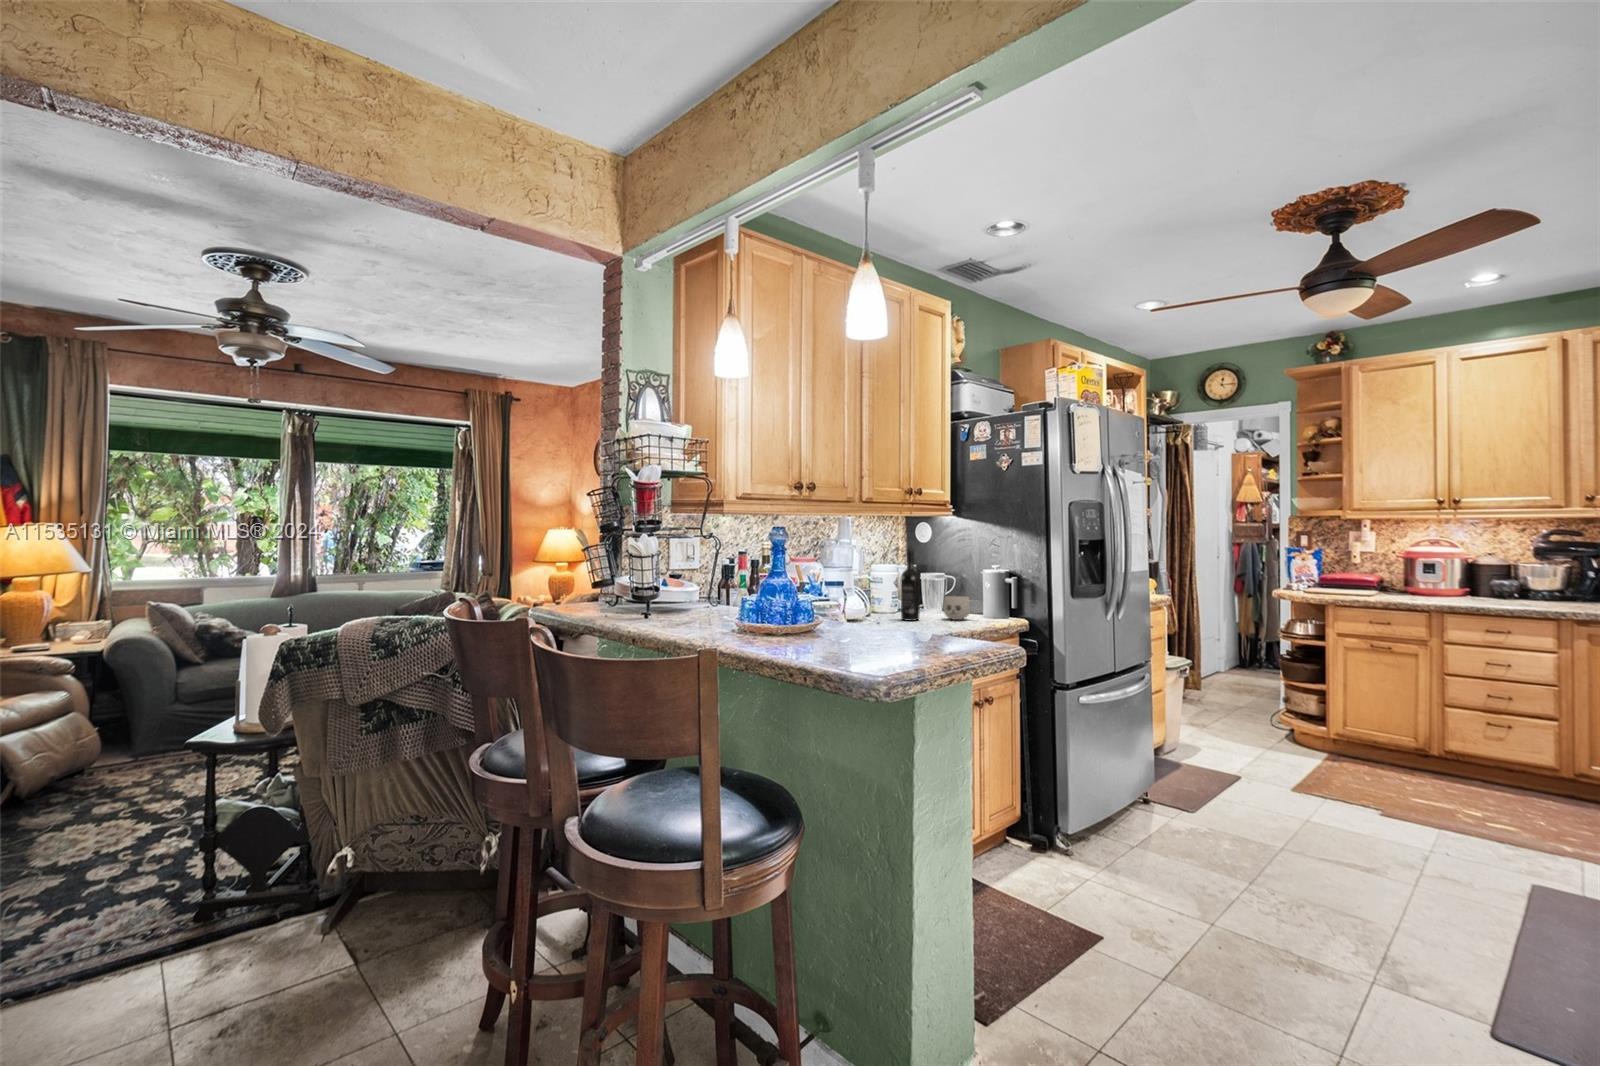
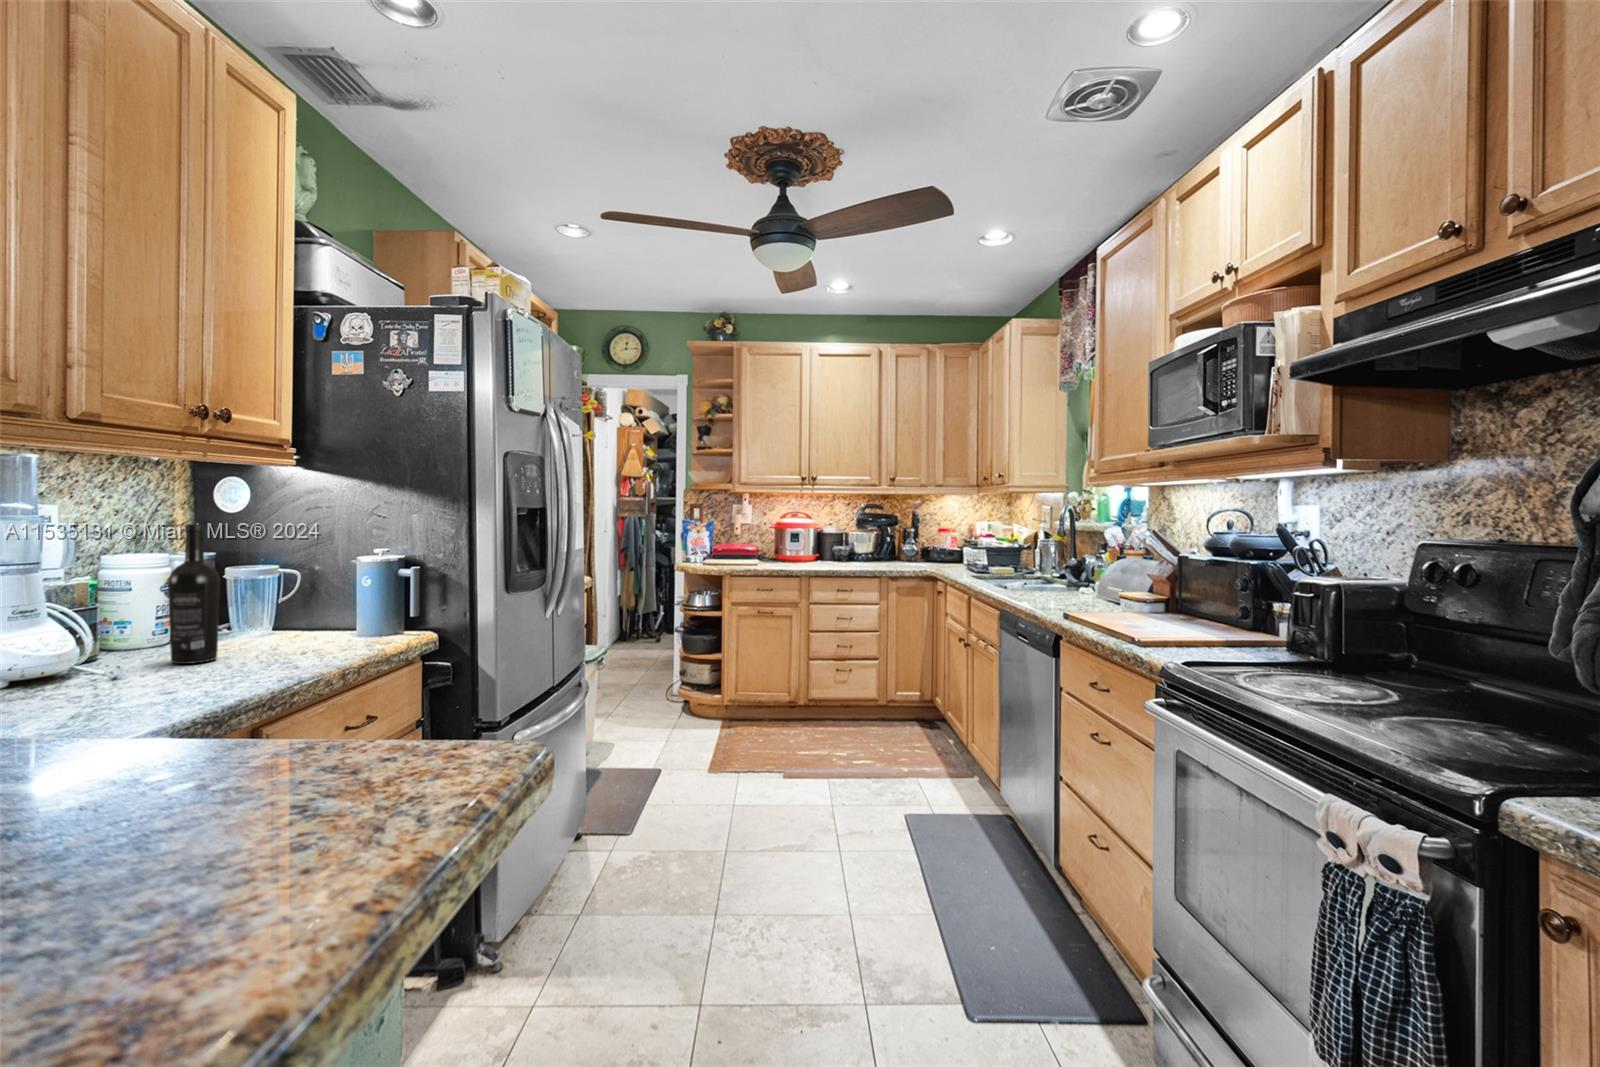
mug: present [943,595,981,620] -> none [273,604,354,649]

